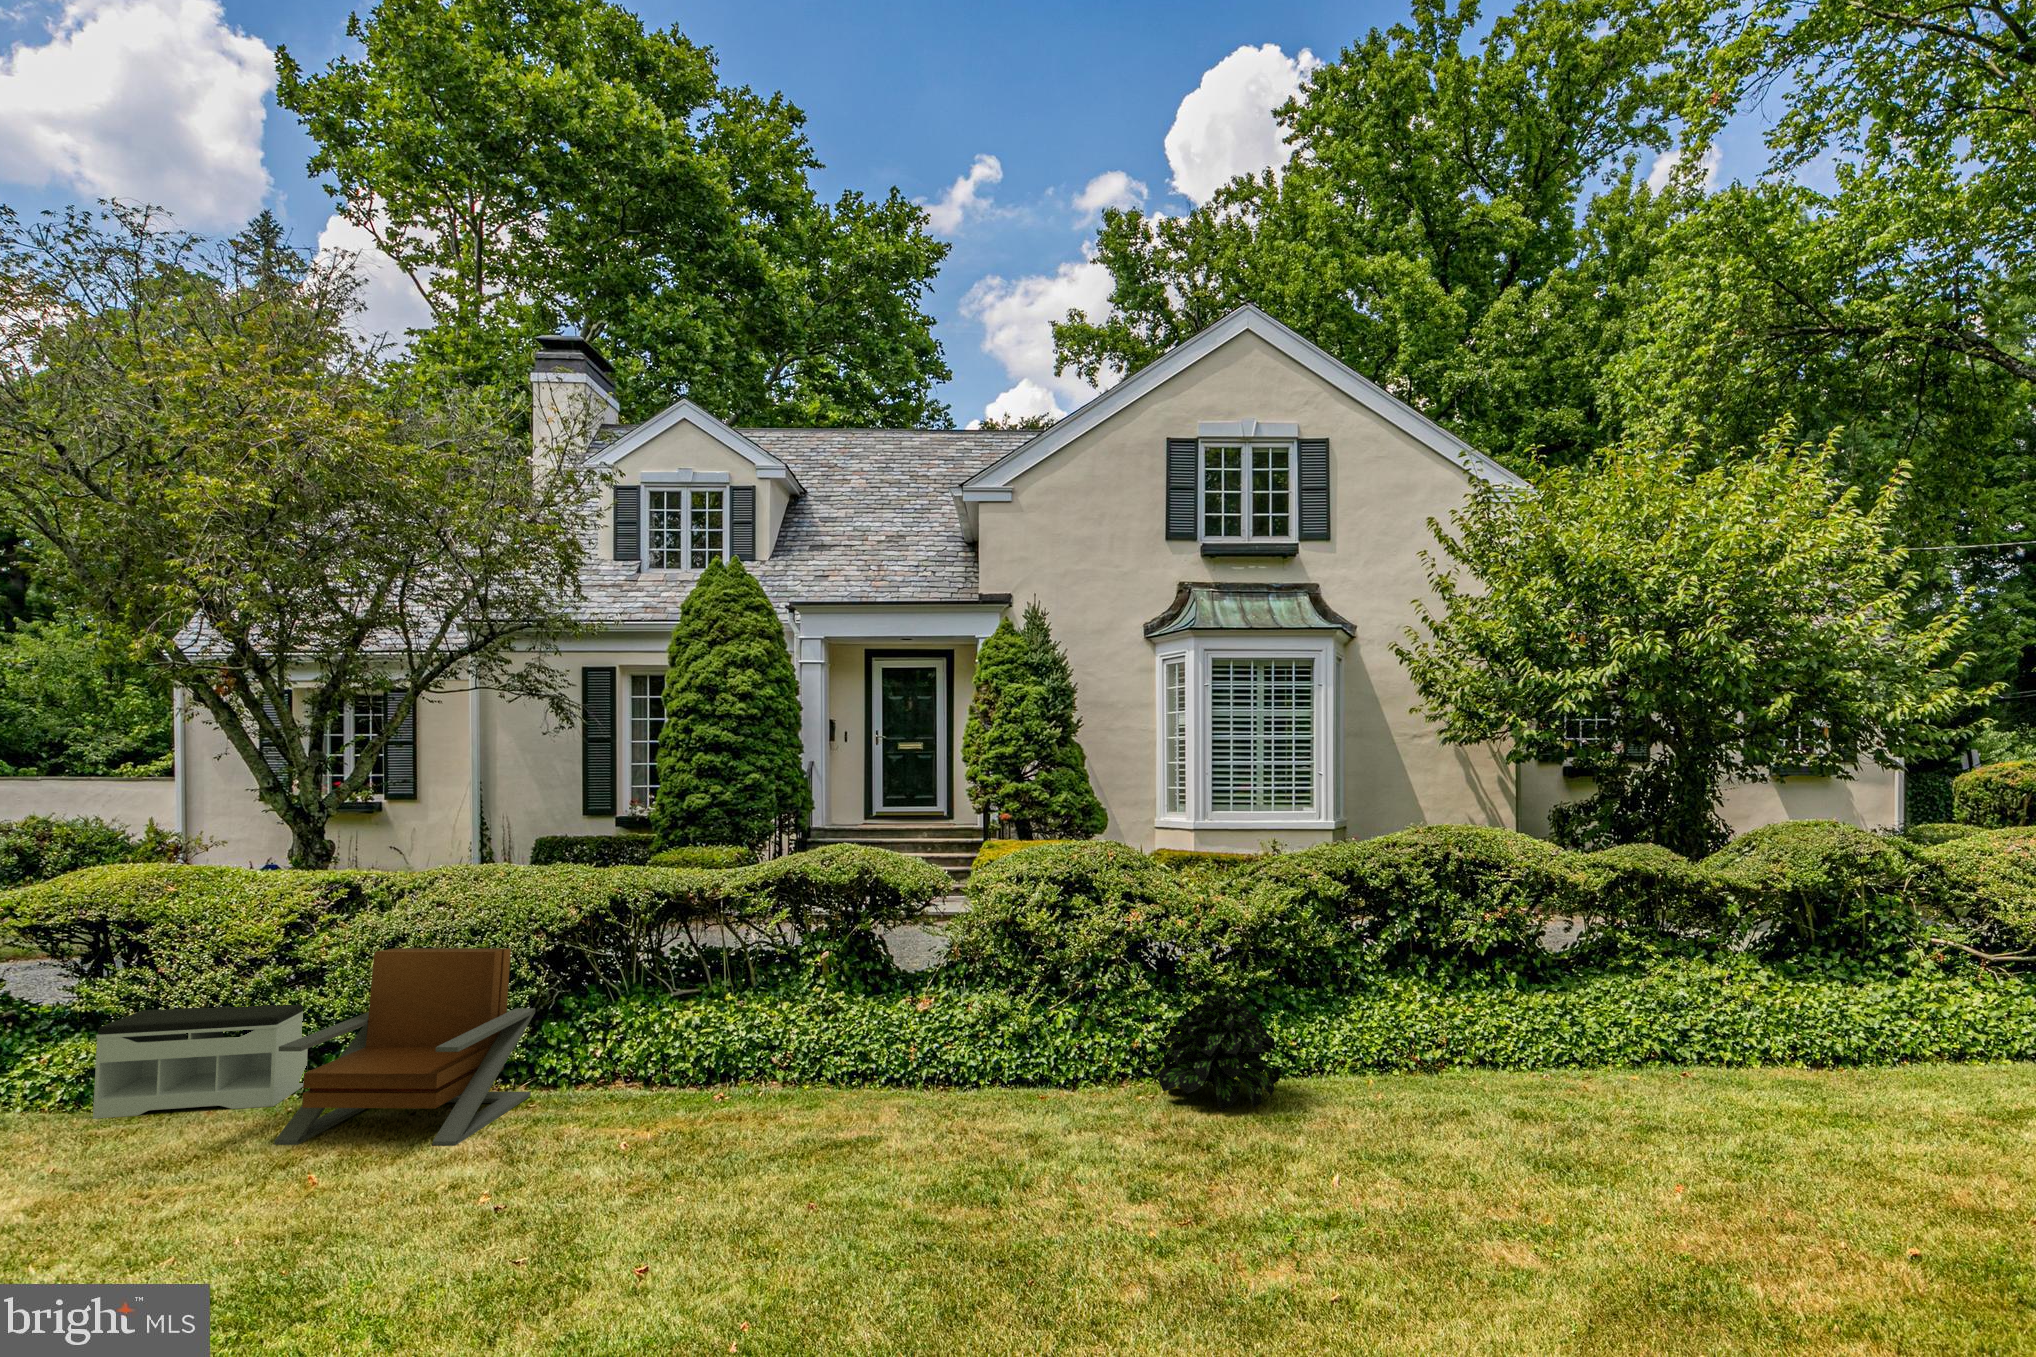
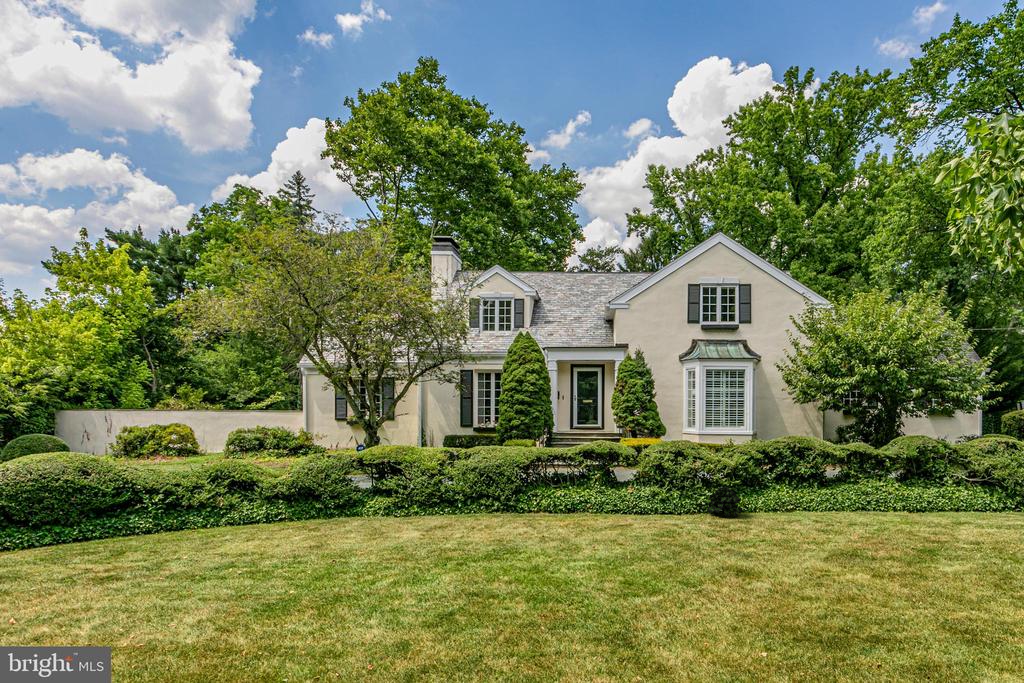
lounge chair: present [275,948,535,1146] -> none [481,471,532,520]
bench: present [93,1004,308,1119] -> none [425,485,467,513]

